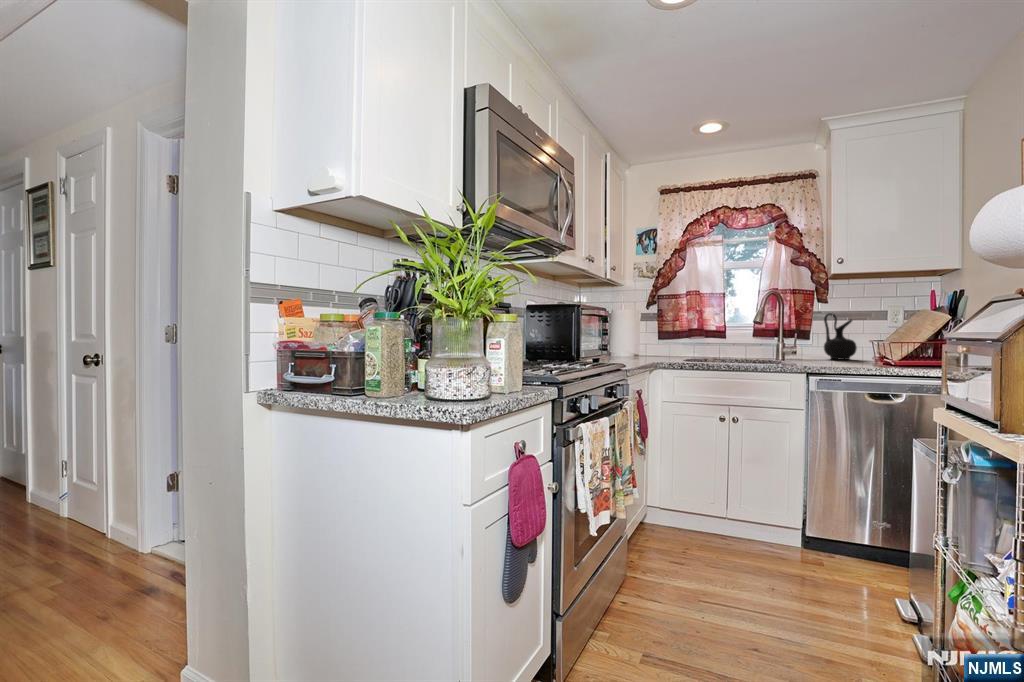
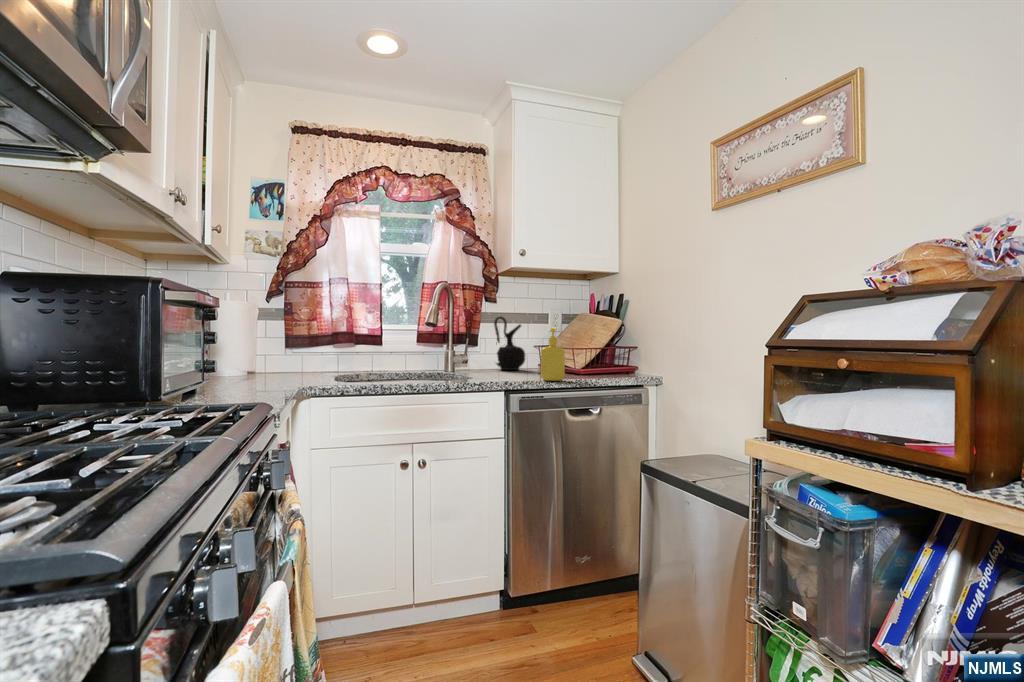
soap dispenser: none [854,326,878,369] -> present [541,328,565,381]

